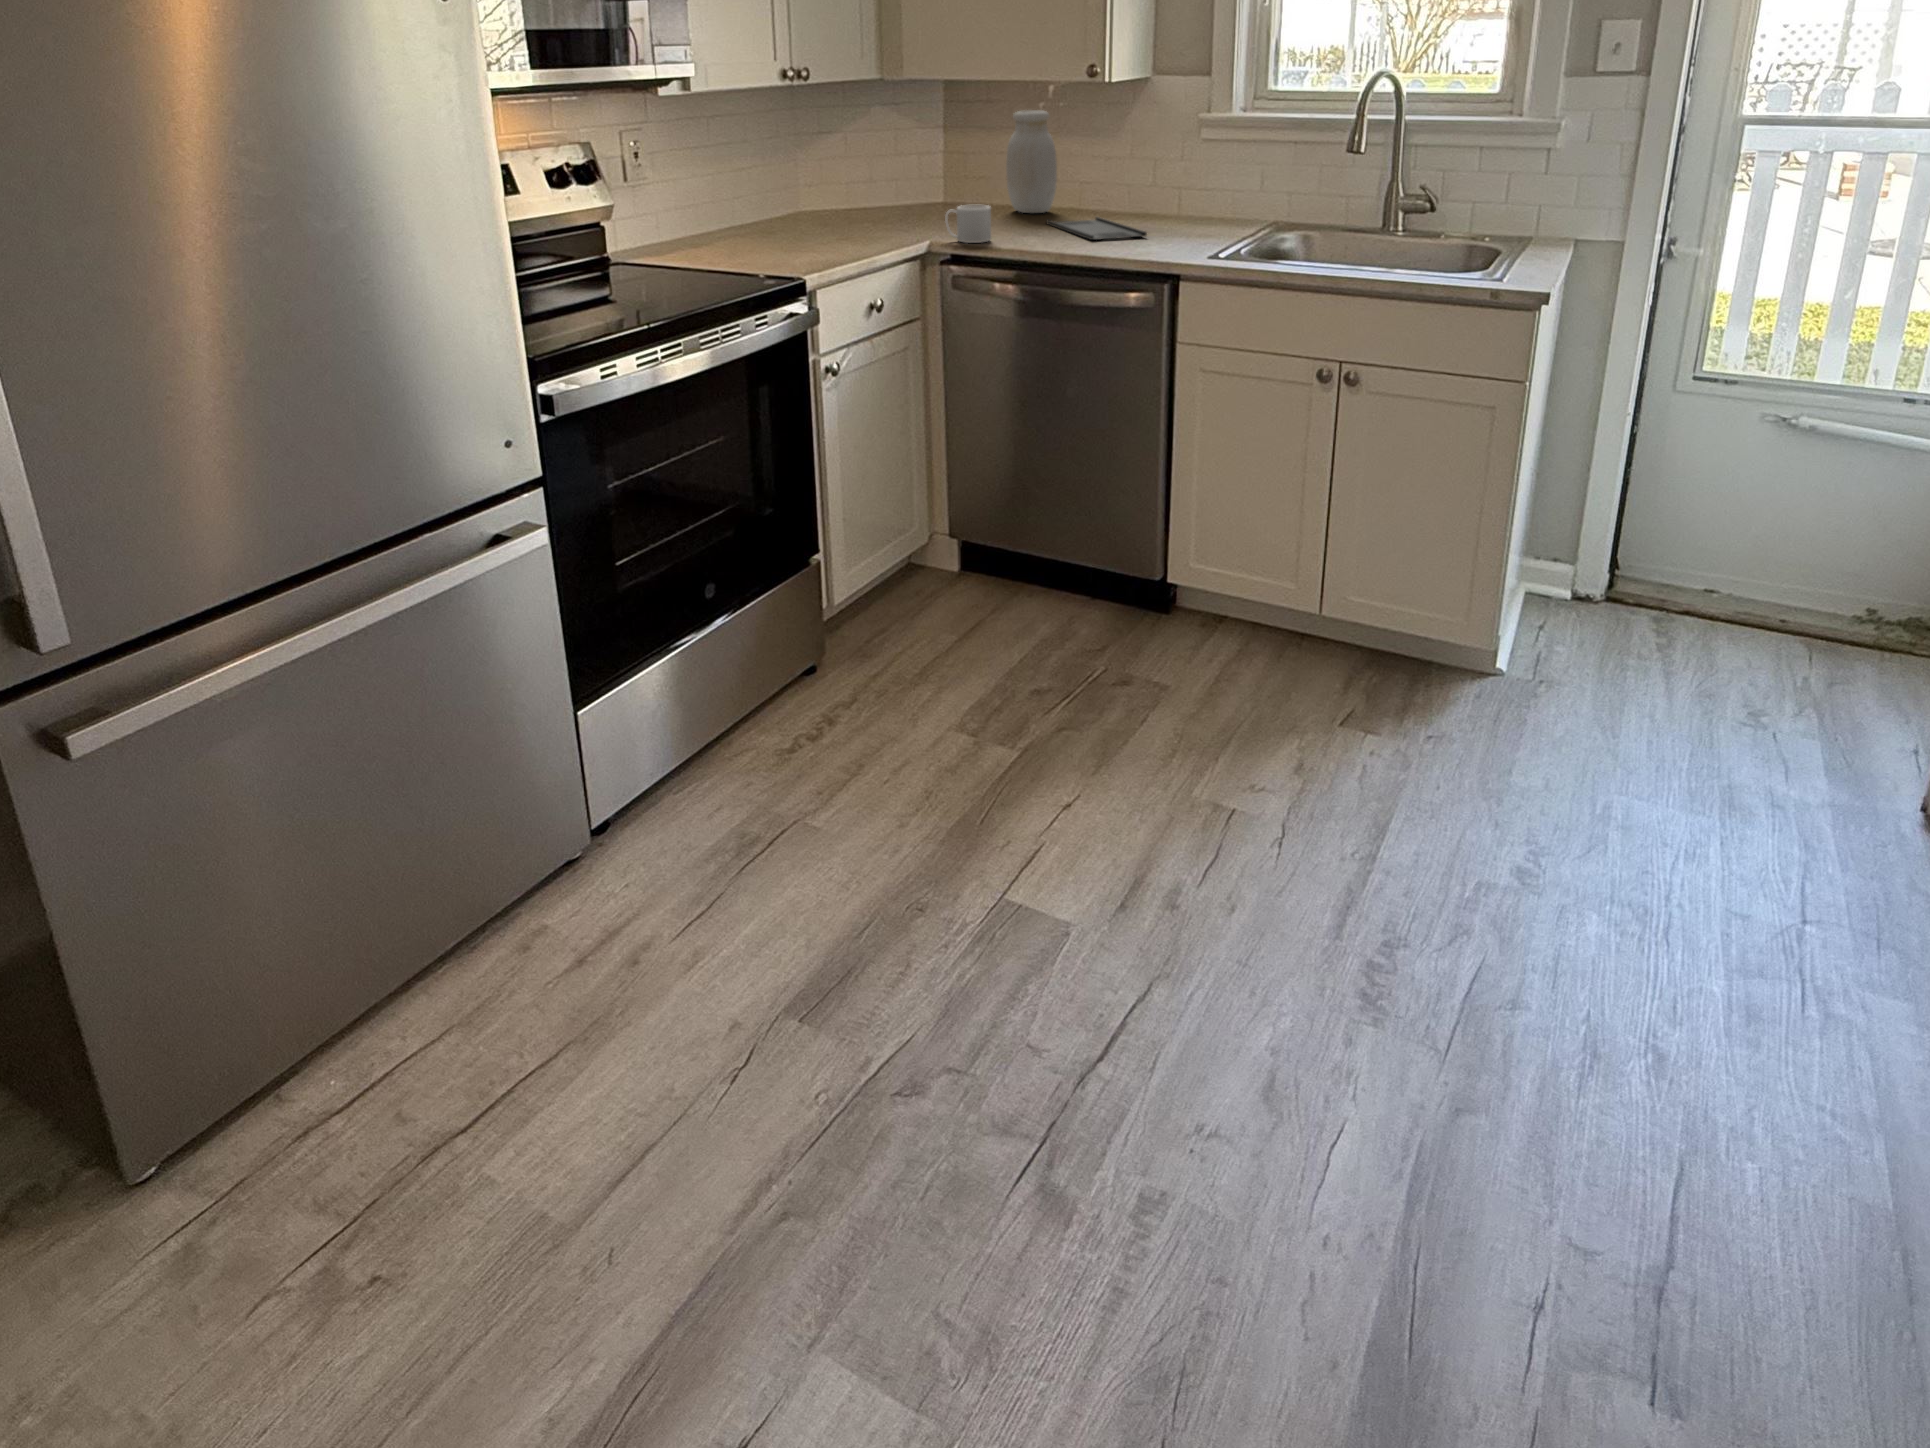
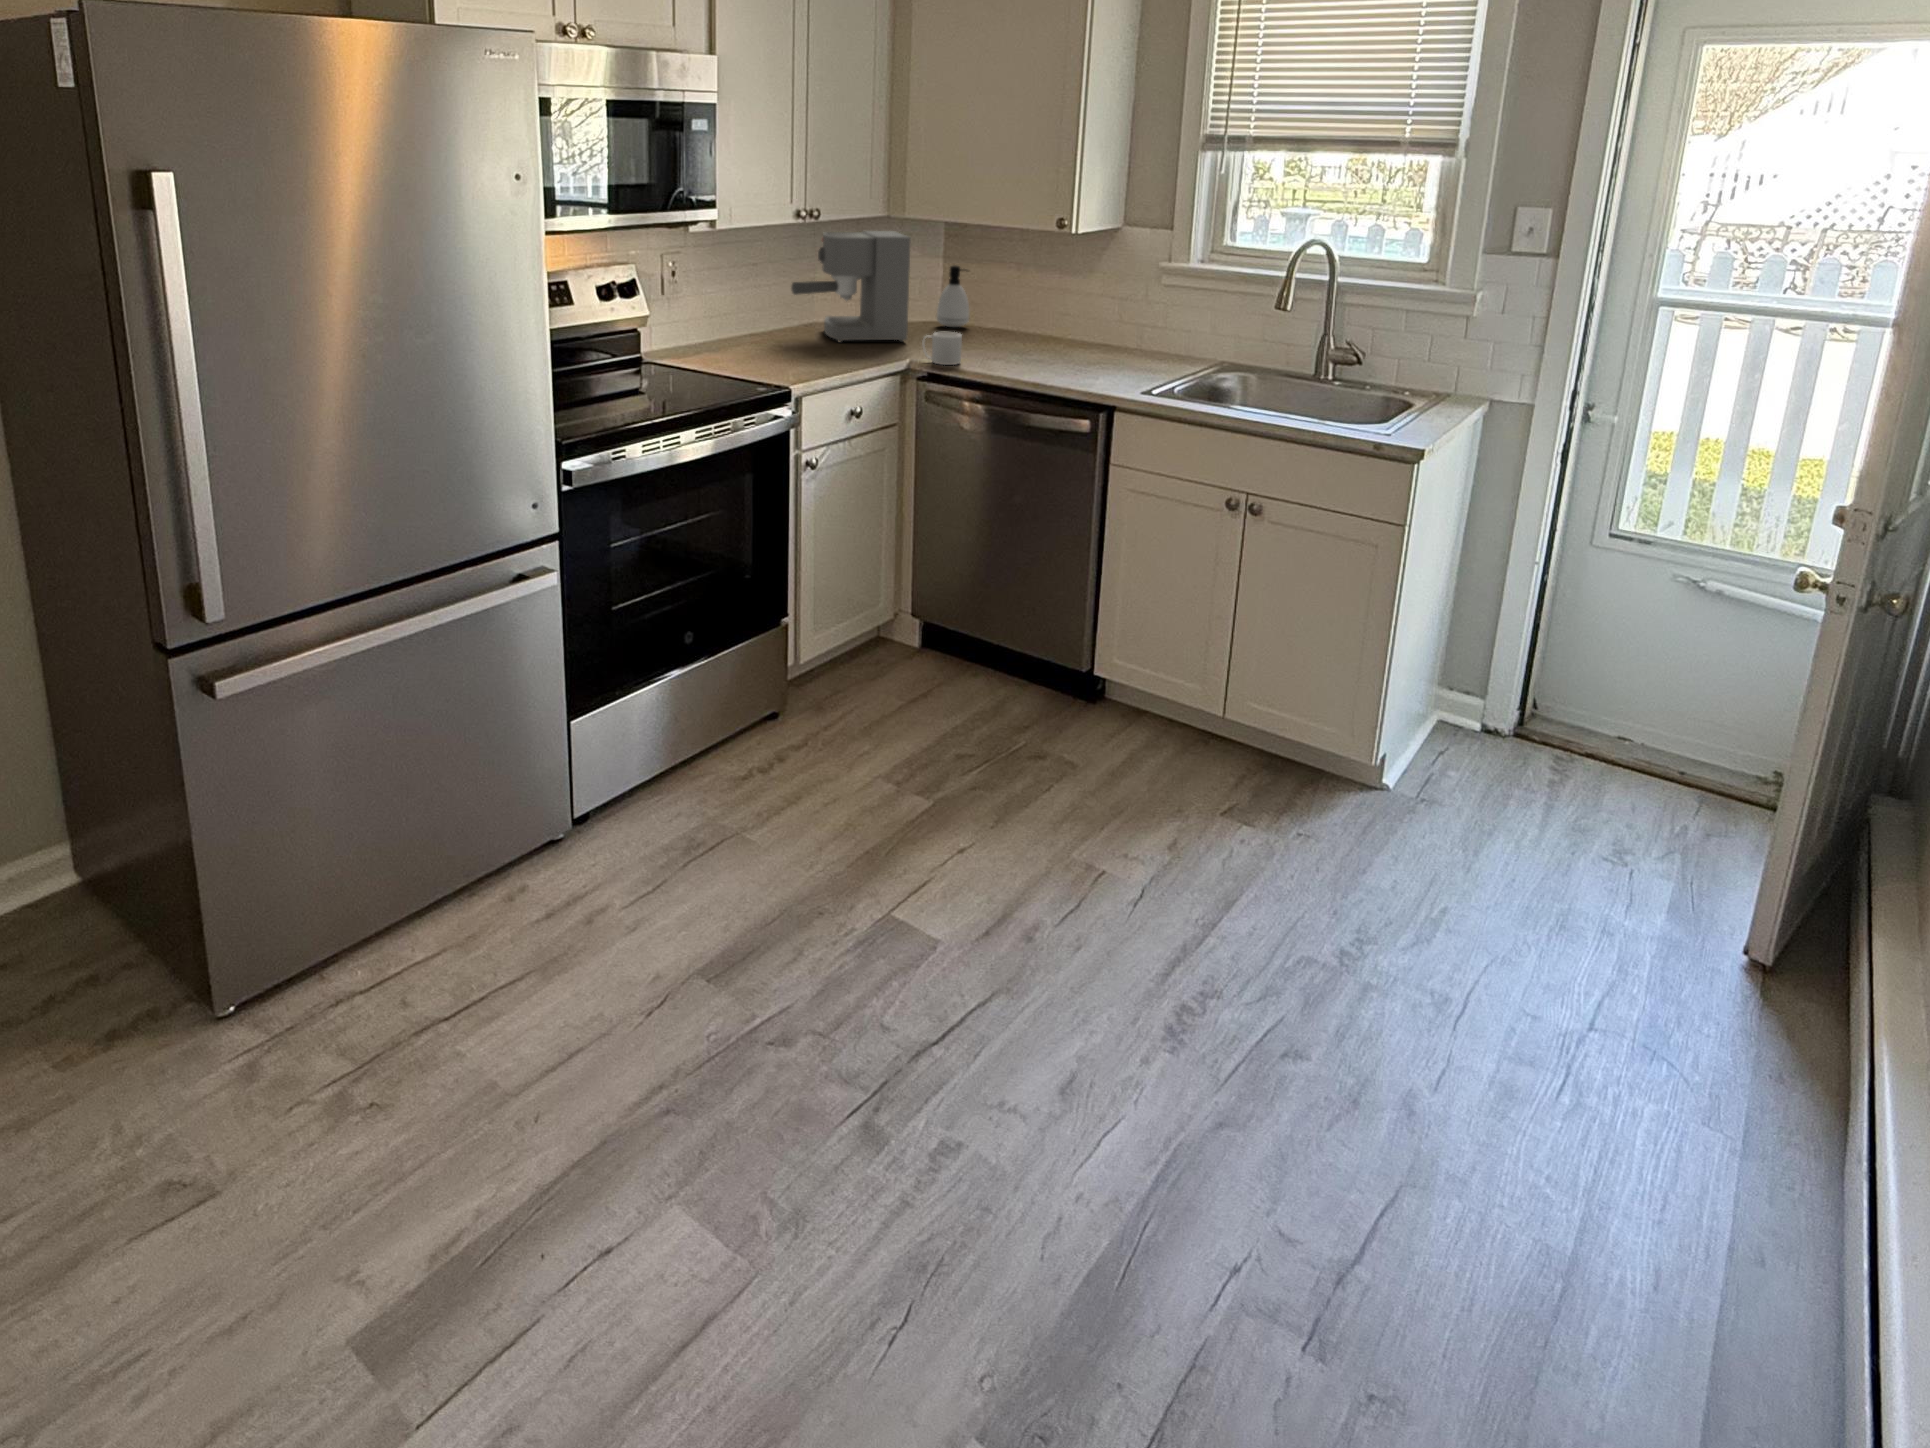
coffee maker: none [779,95,919,228] -> present [791,231,910,342]
jar: present [1006,110,1057,213] -> none [990,249,1034,339]
soap dispenser: none [943,134,980,206] -> present [937,265,969,327]
tray: present [1046,217,1147,240] -> none [1017,346,1098,369]

